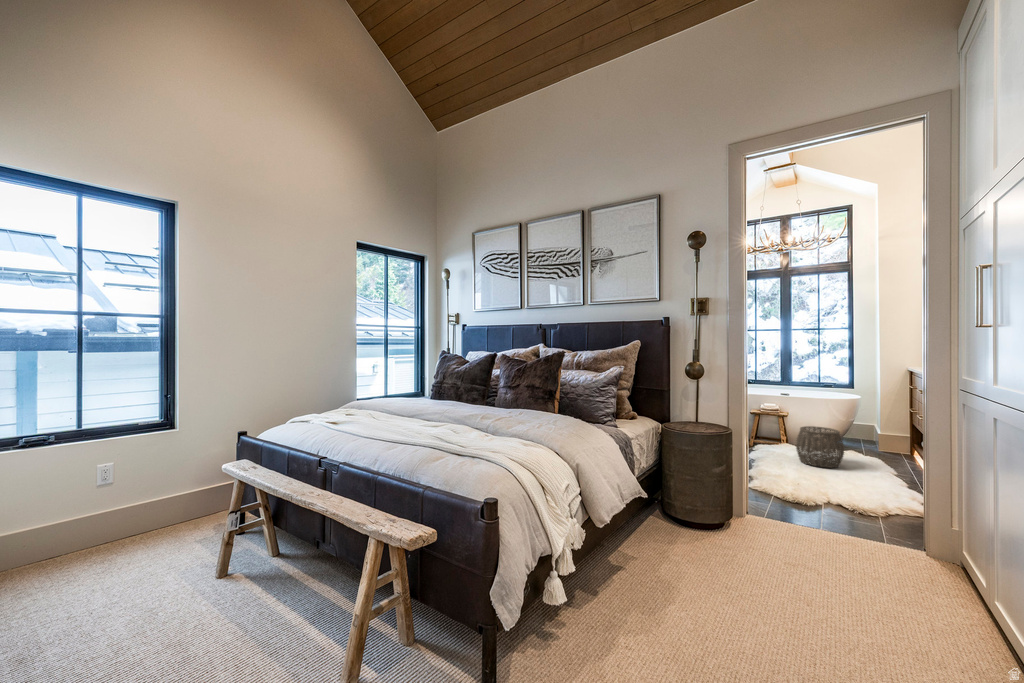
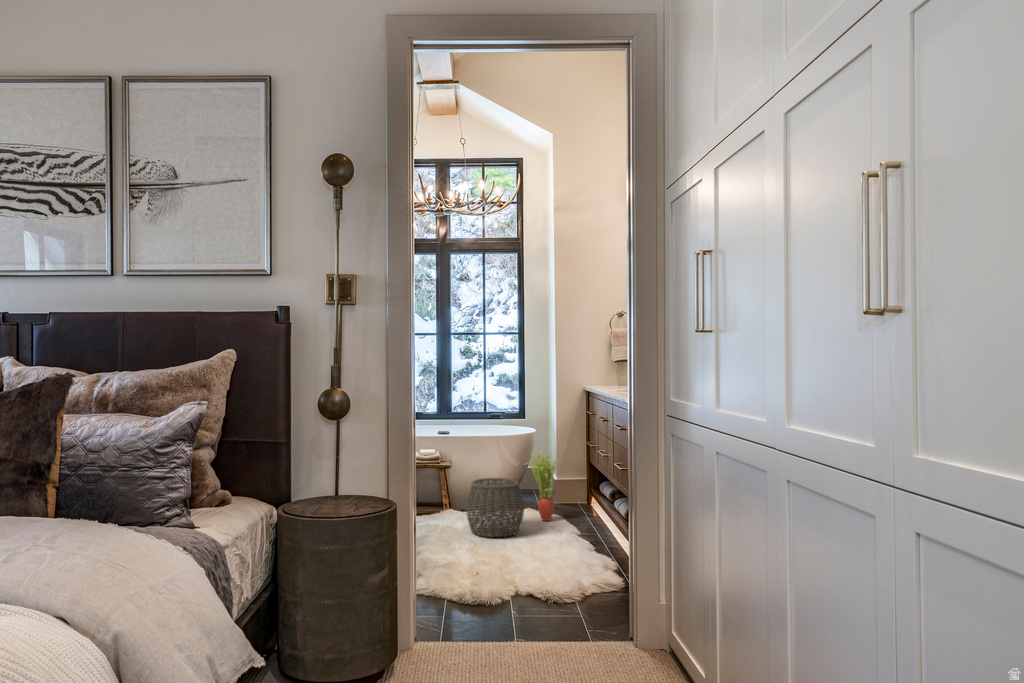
potted plant: none [850,410,878,463] -> present [529,450,558,521]

